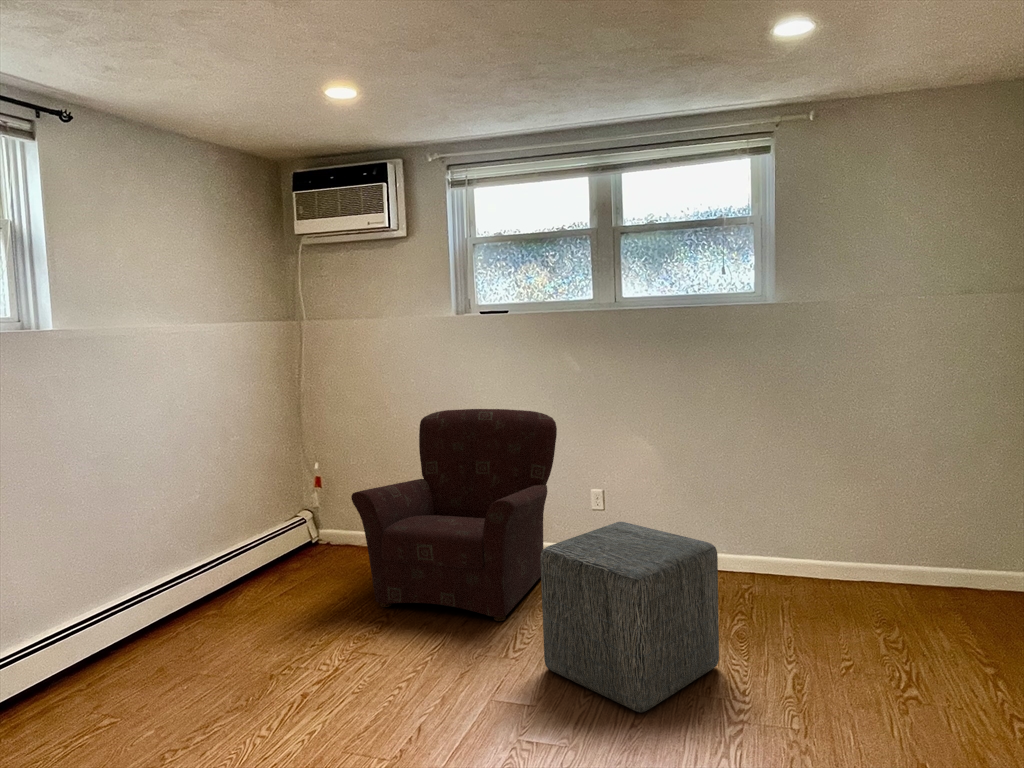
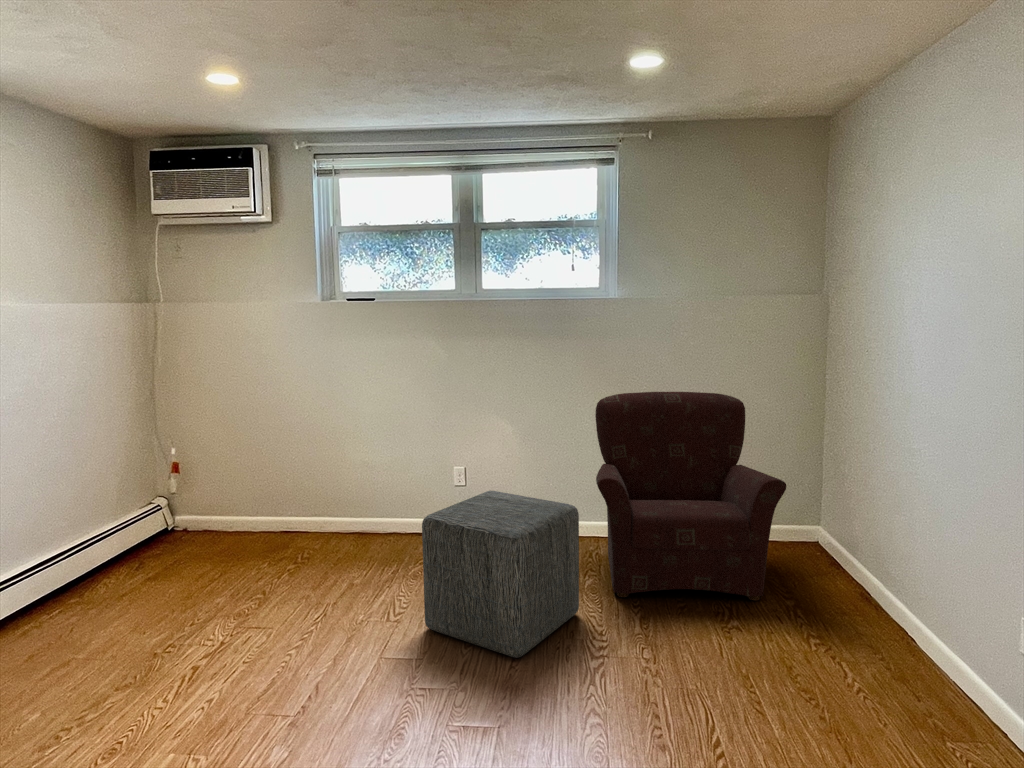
armchair: present [351,409,557,621] -> present [595,392,786,601]

